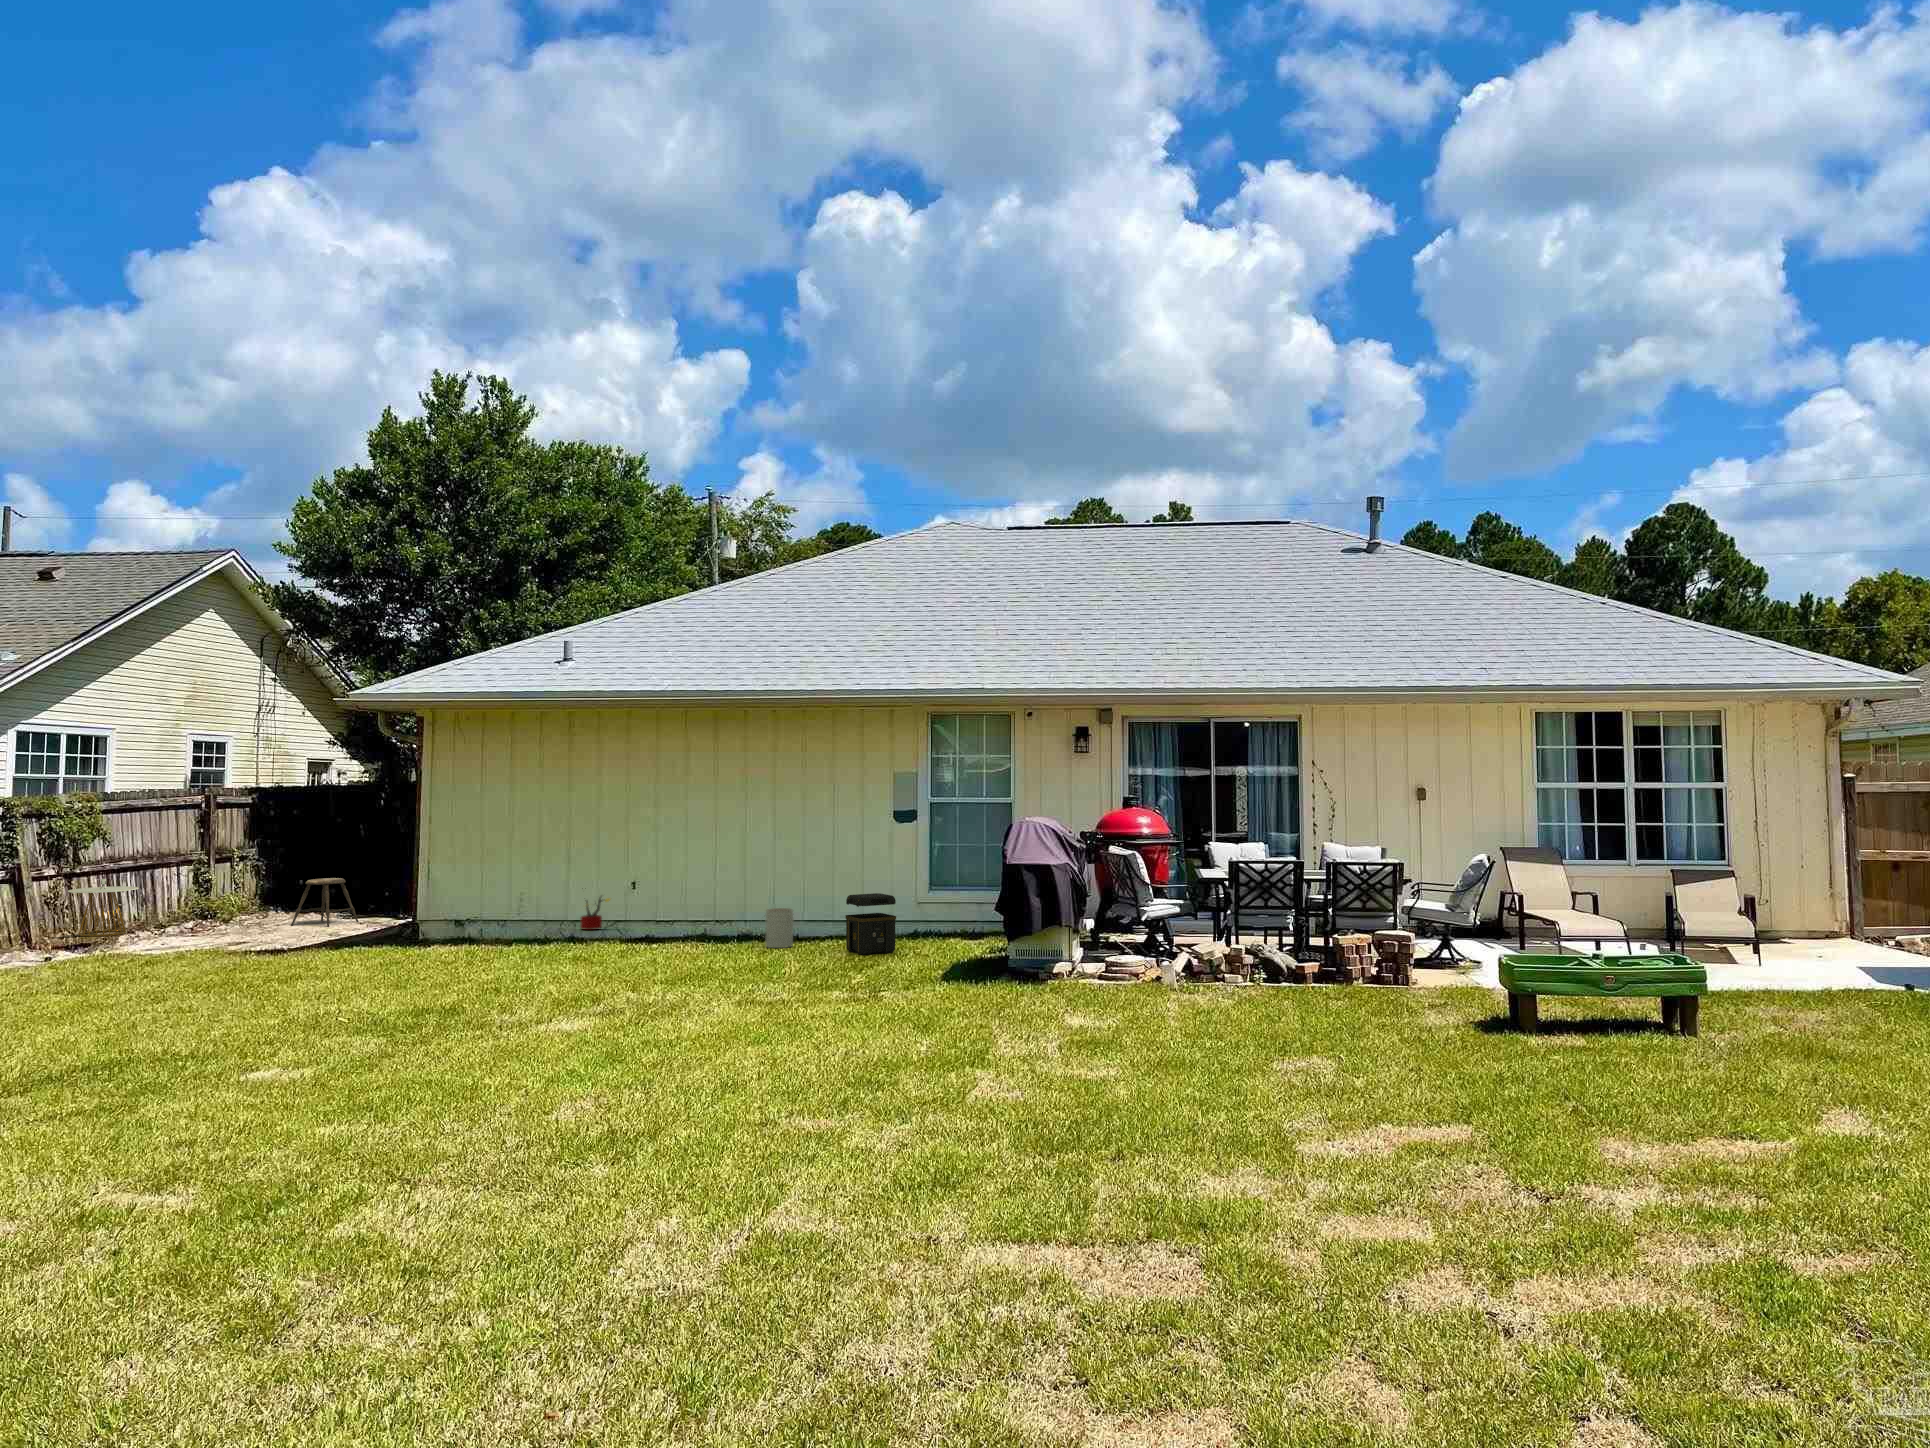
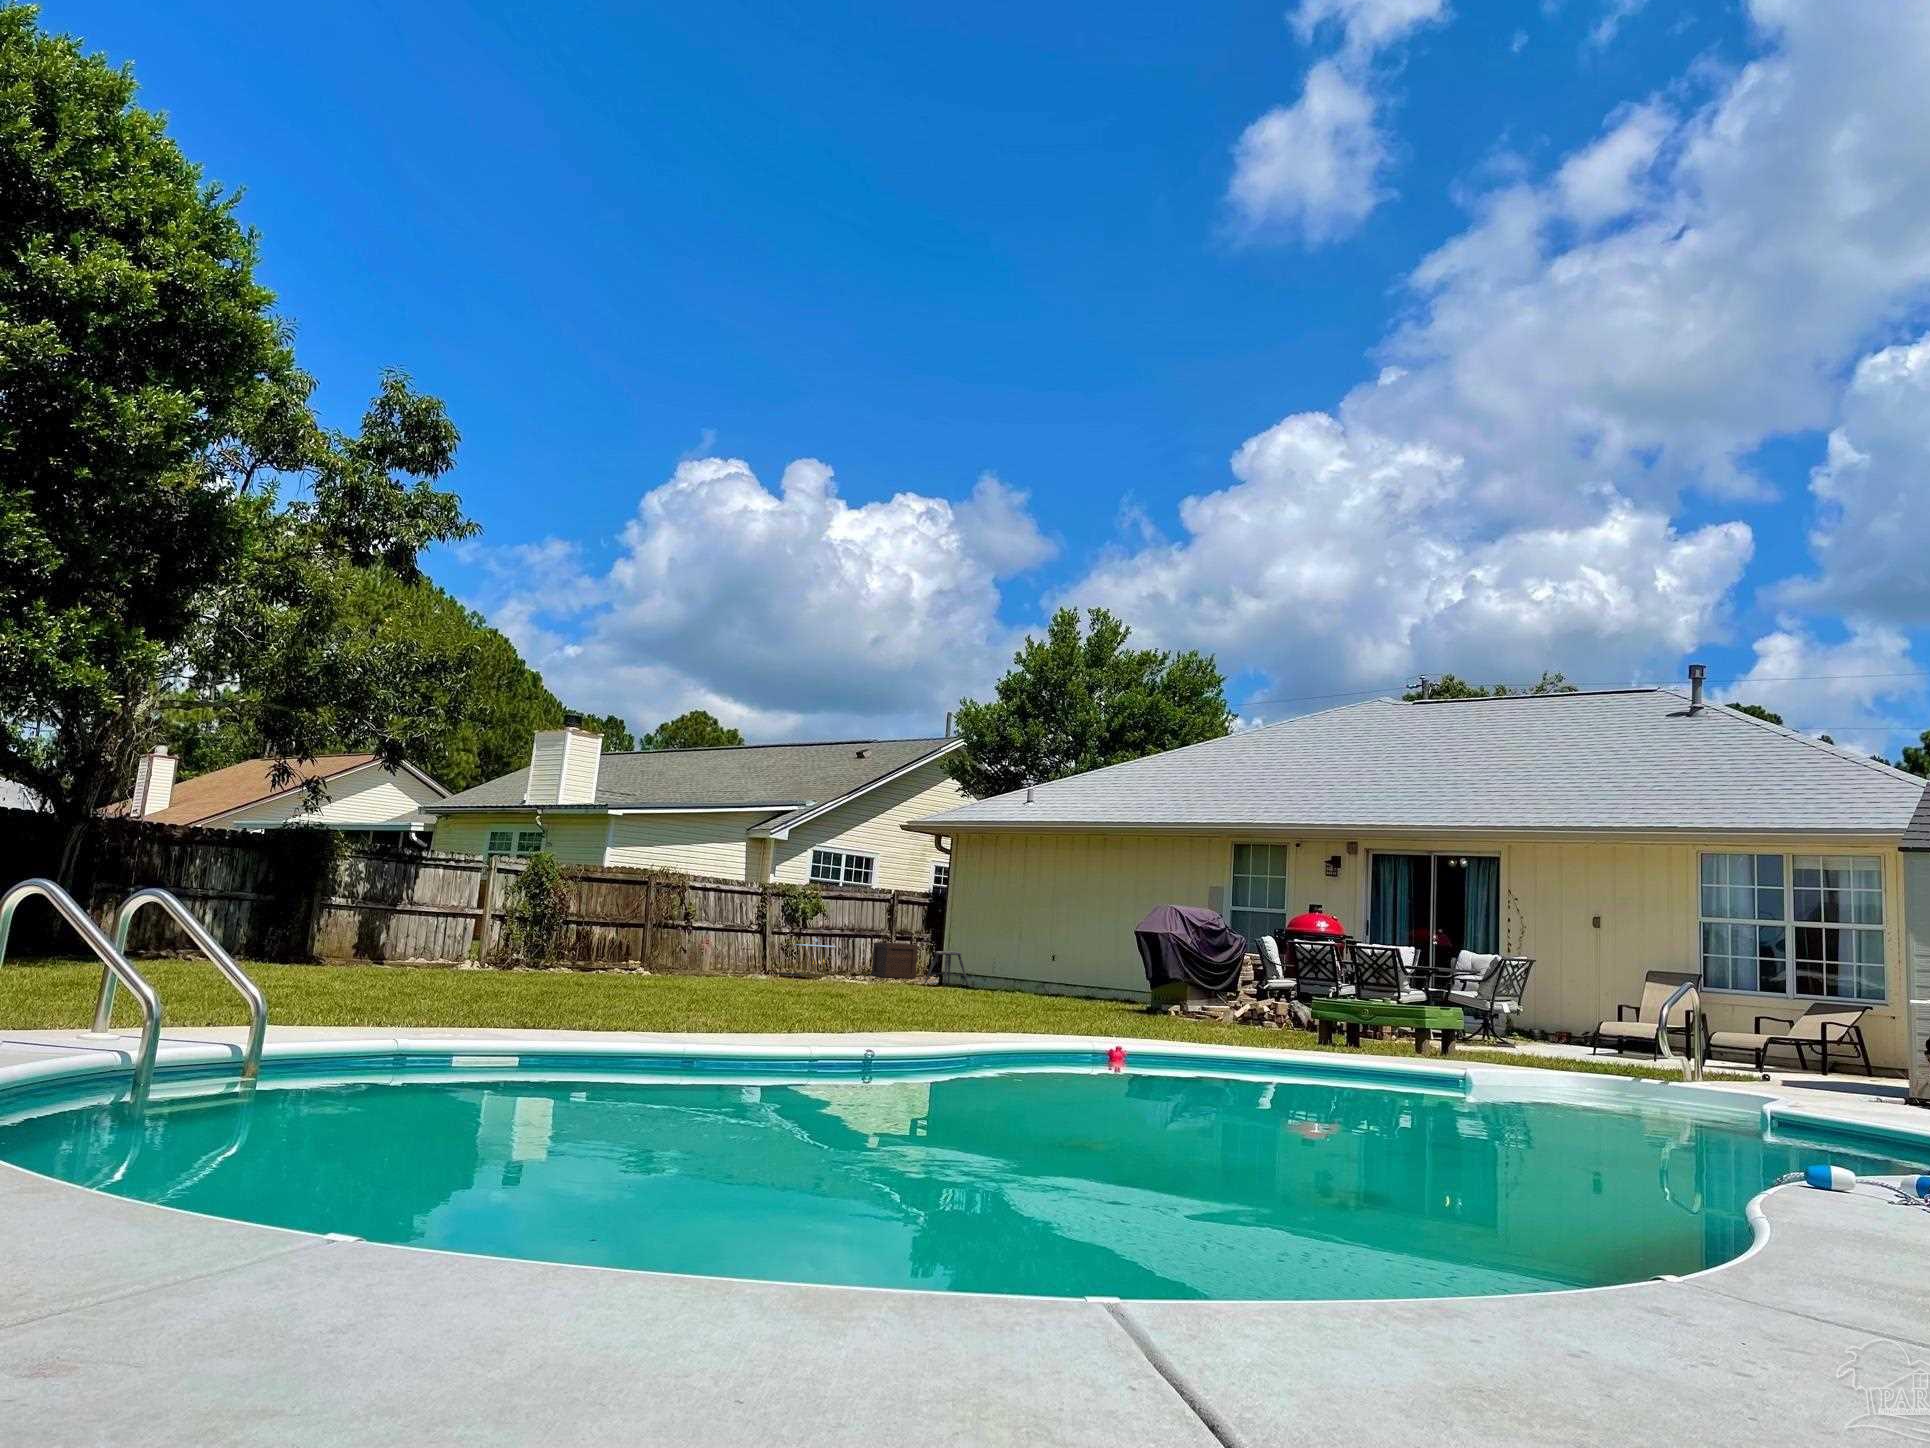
wooden crate: none [182,868,257,921] -> present [872,942,918,979]
toolbox: present [845,893,896,955] -> none [1262,977,1301,1028]
decorative plant: present [580,896,610,930] -> none [1101,961,1123,1001]
bucket: present [763,908,794,948] -> none [1203,987,1231,1019]

